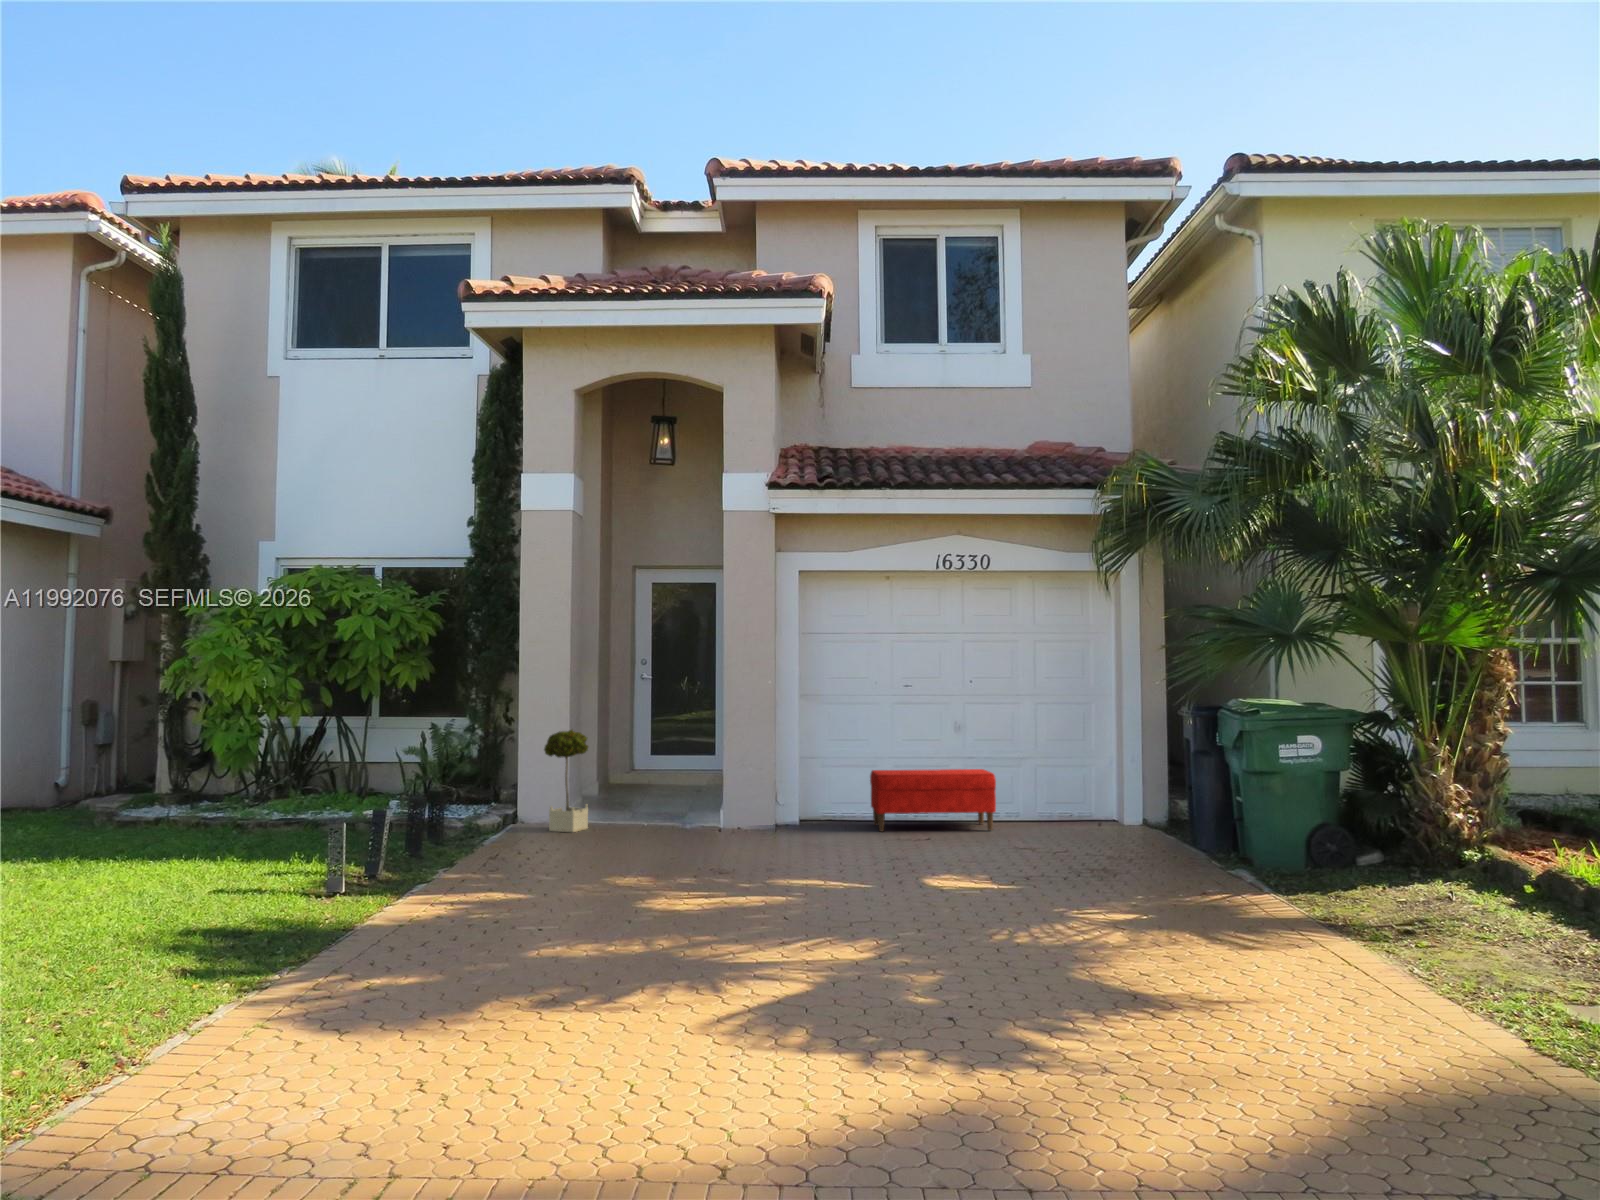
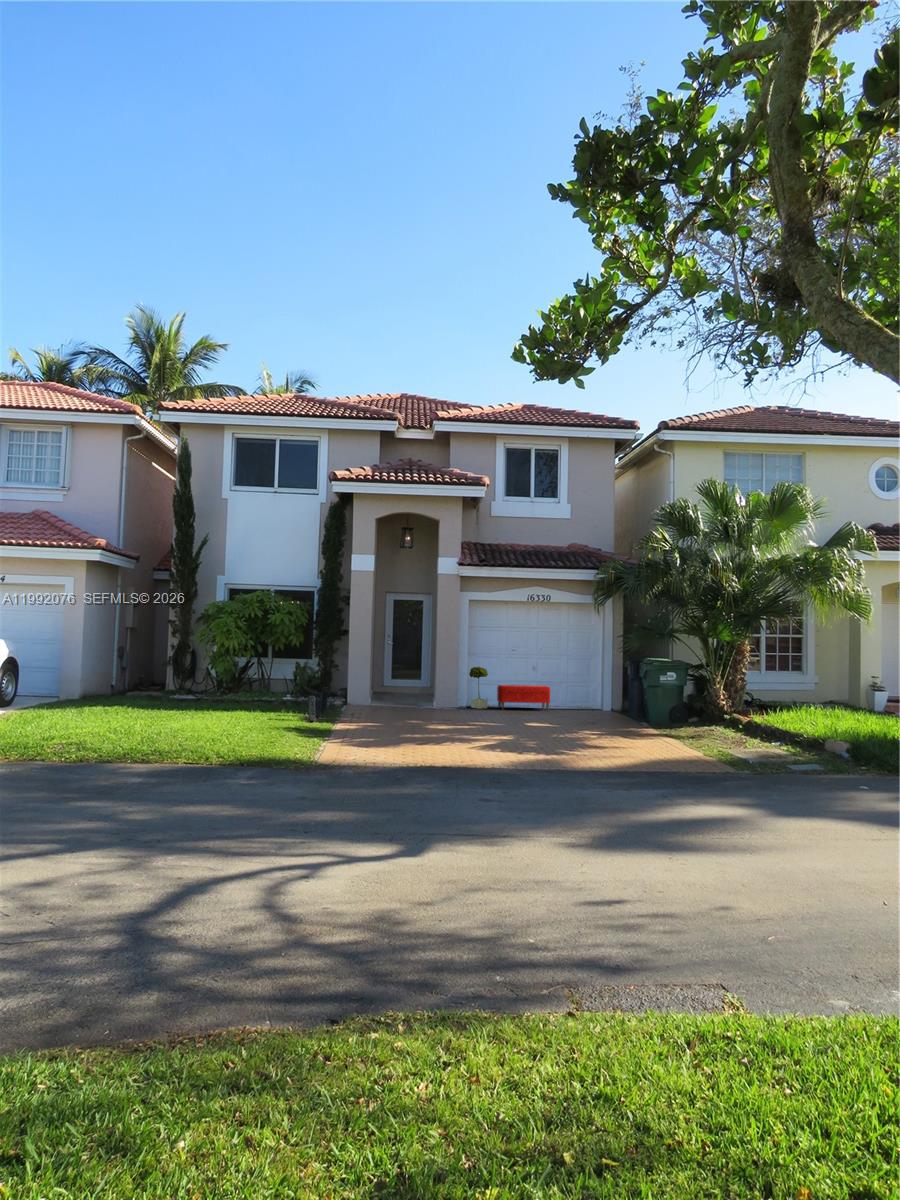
potted tree: present [544,730,588,832] -> present [469,667,488,709]

